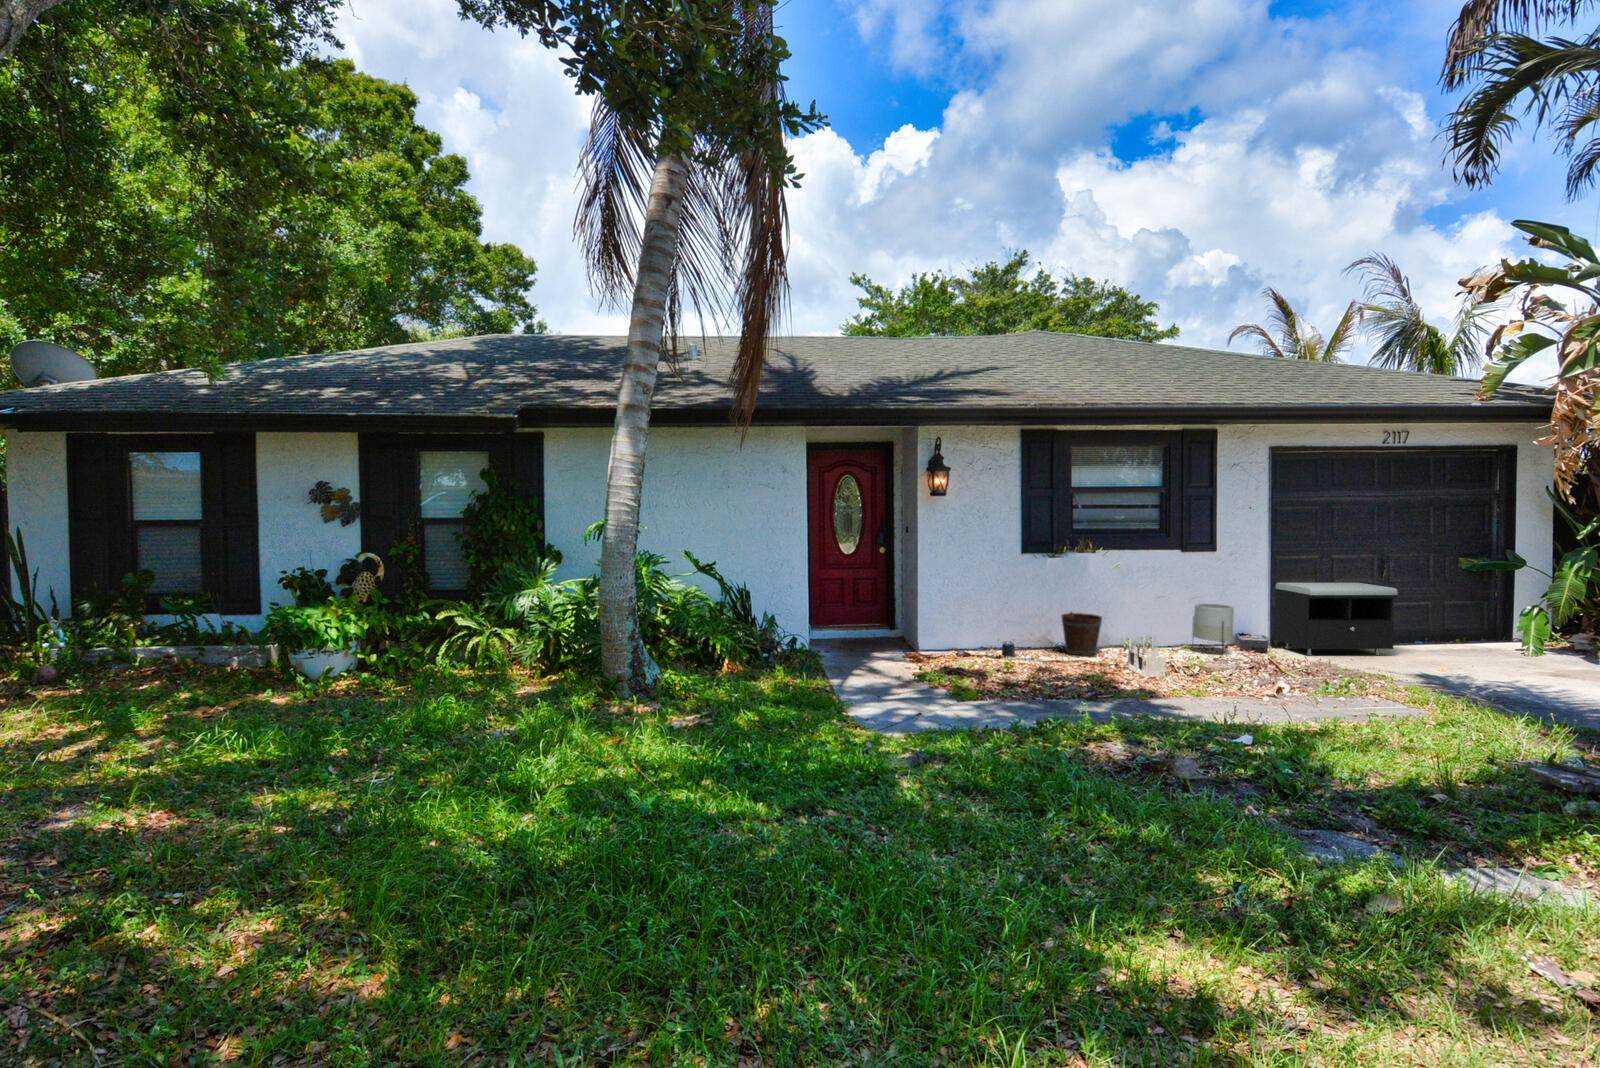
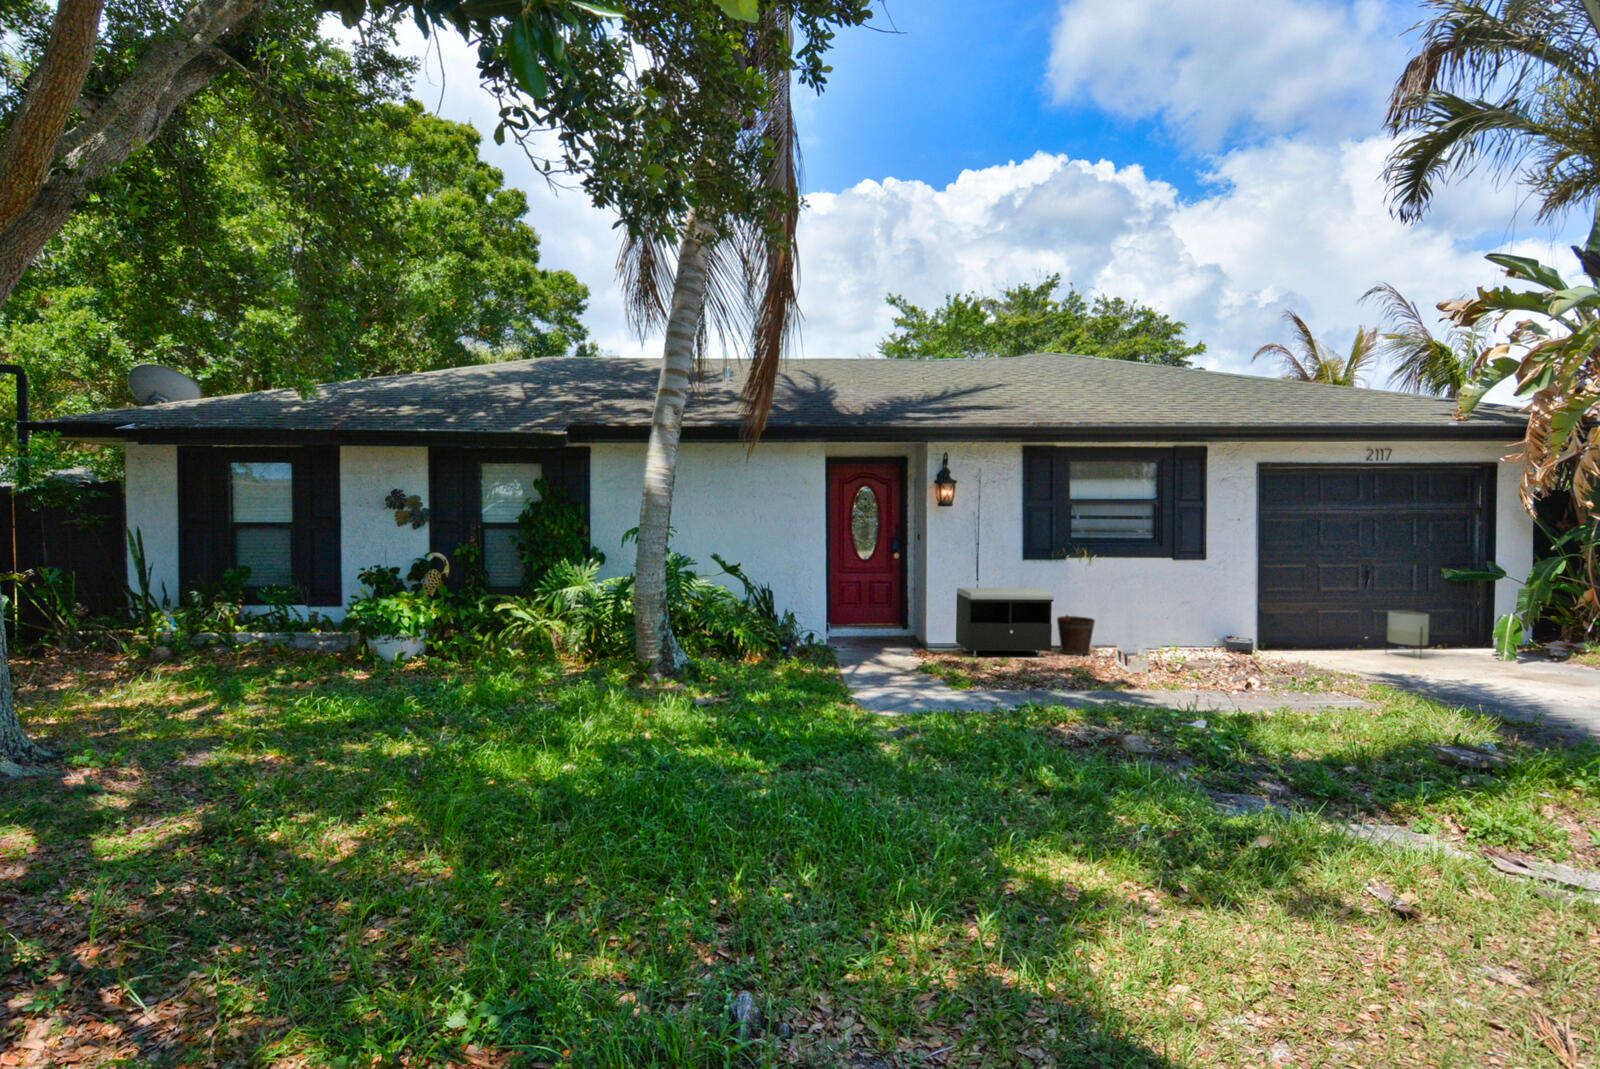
storage bench: present [1274,583,1398,655] -> present [956,588,1054,657]
planter: present [1193,604,1234,651] -> present [1386,611,1429,649]

